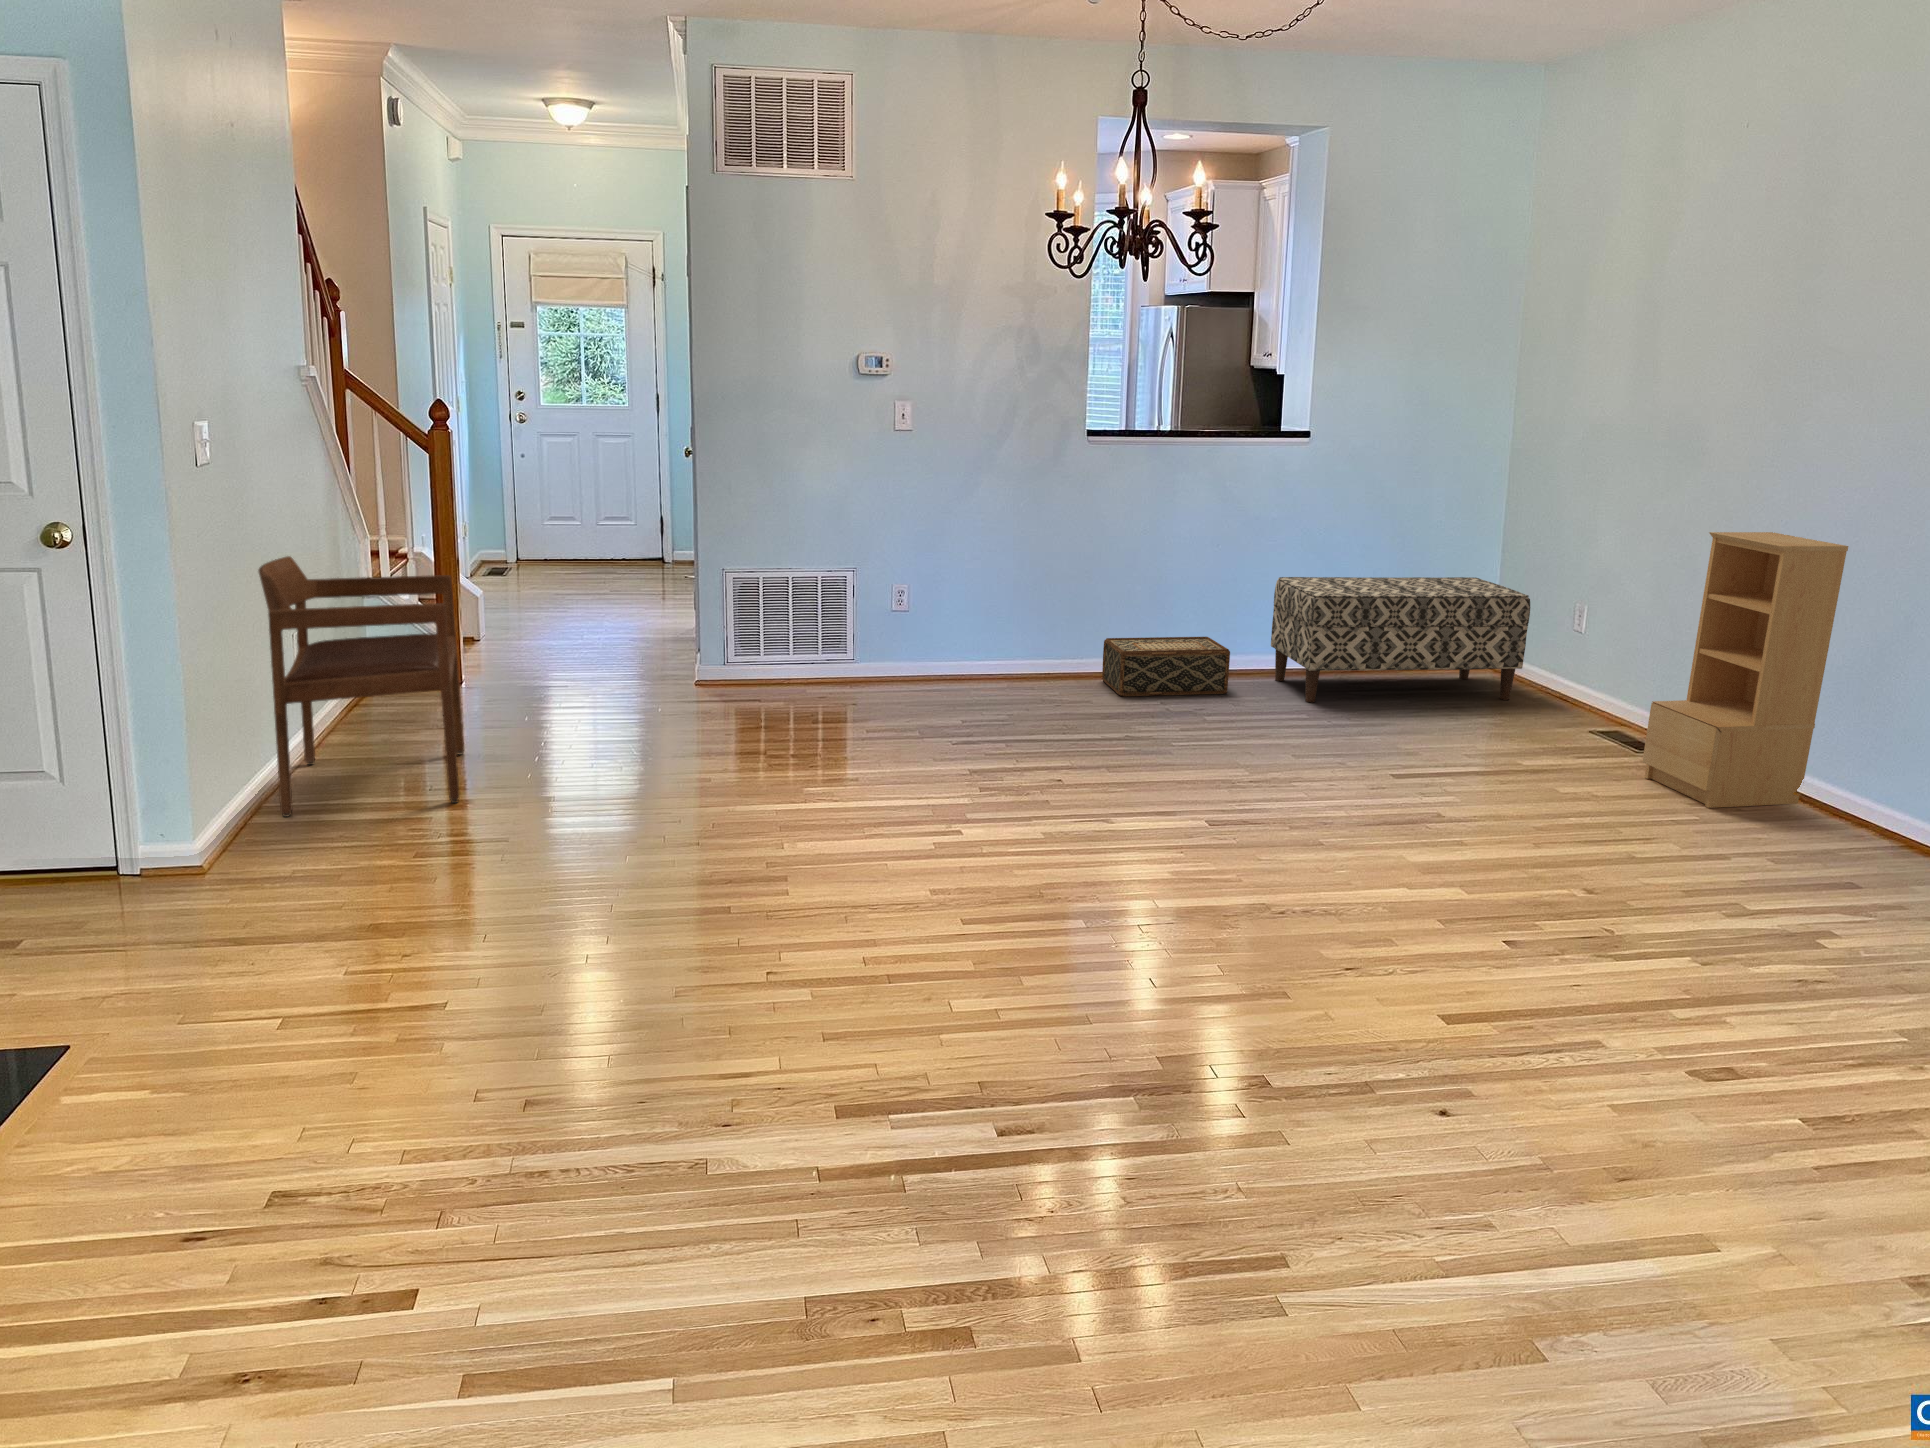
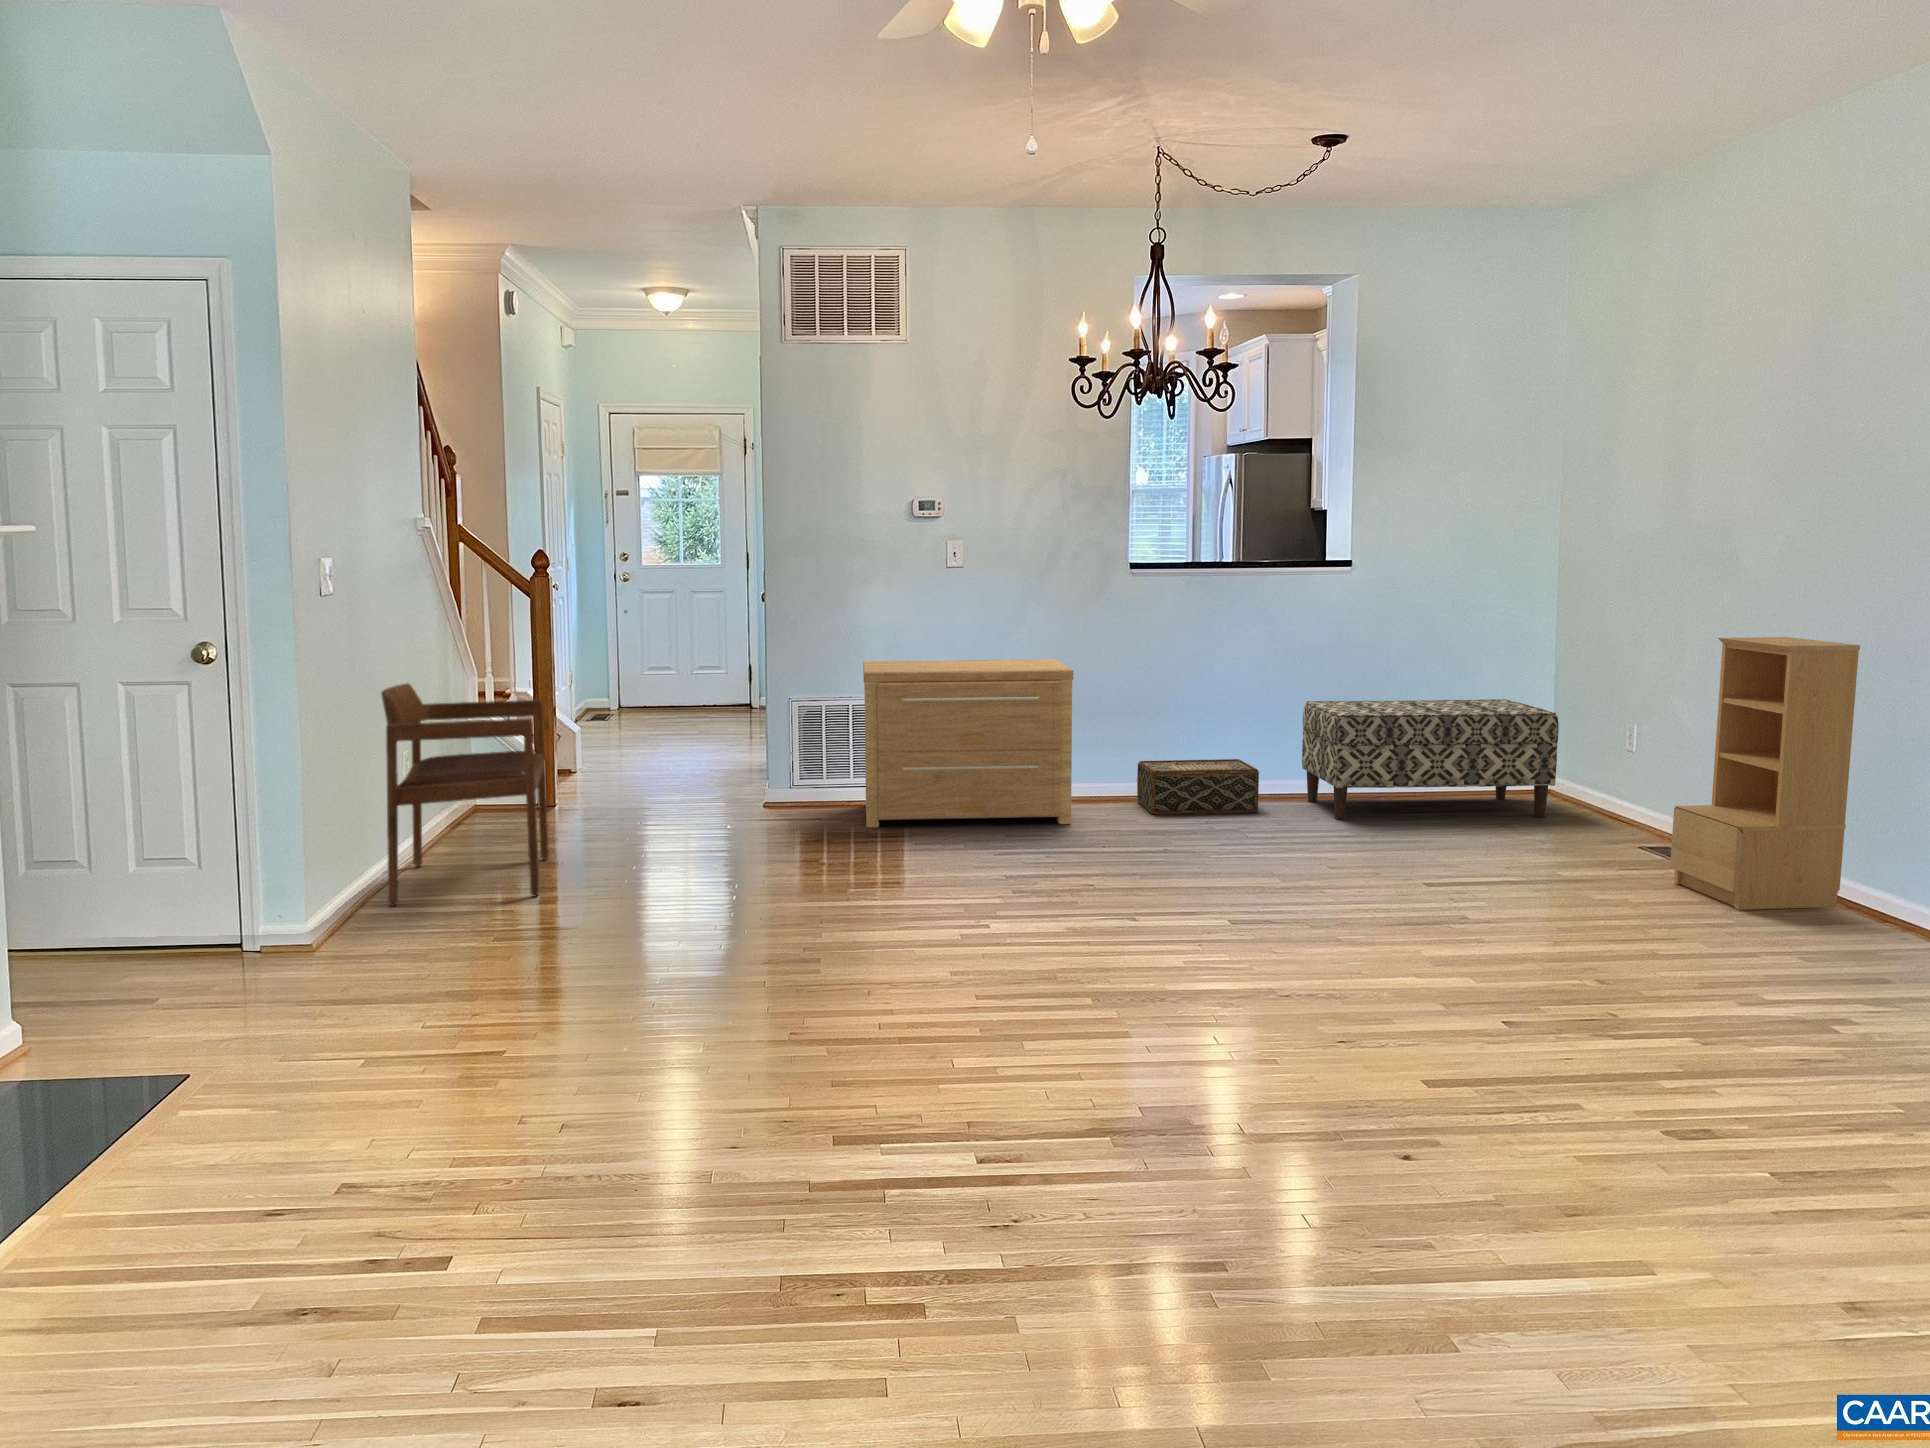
side table: none [812,528,1044,712] -> present [863,659,1073,827]

